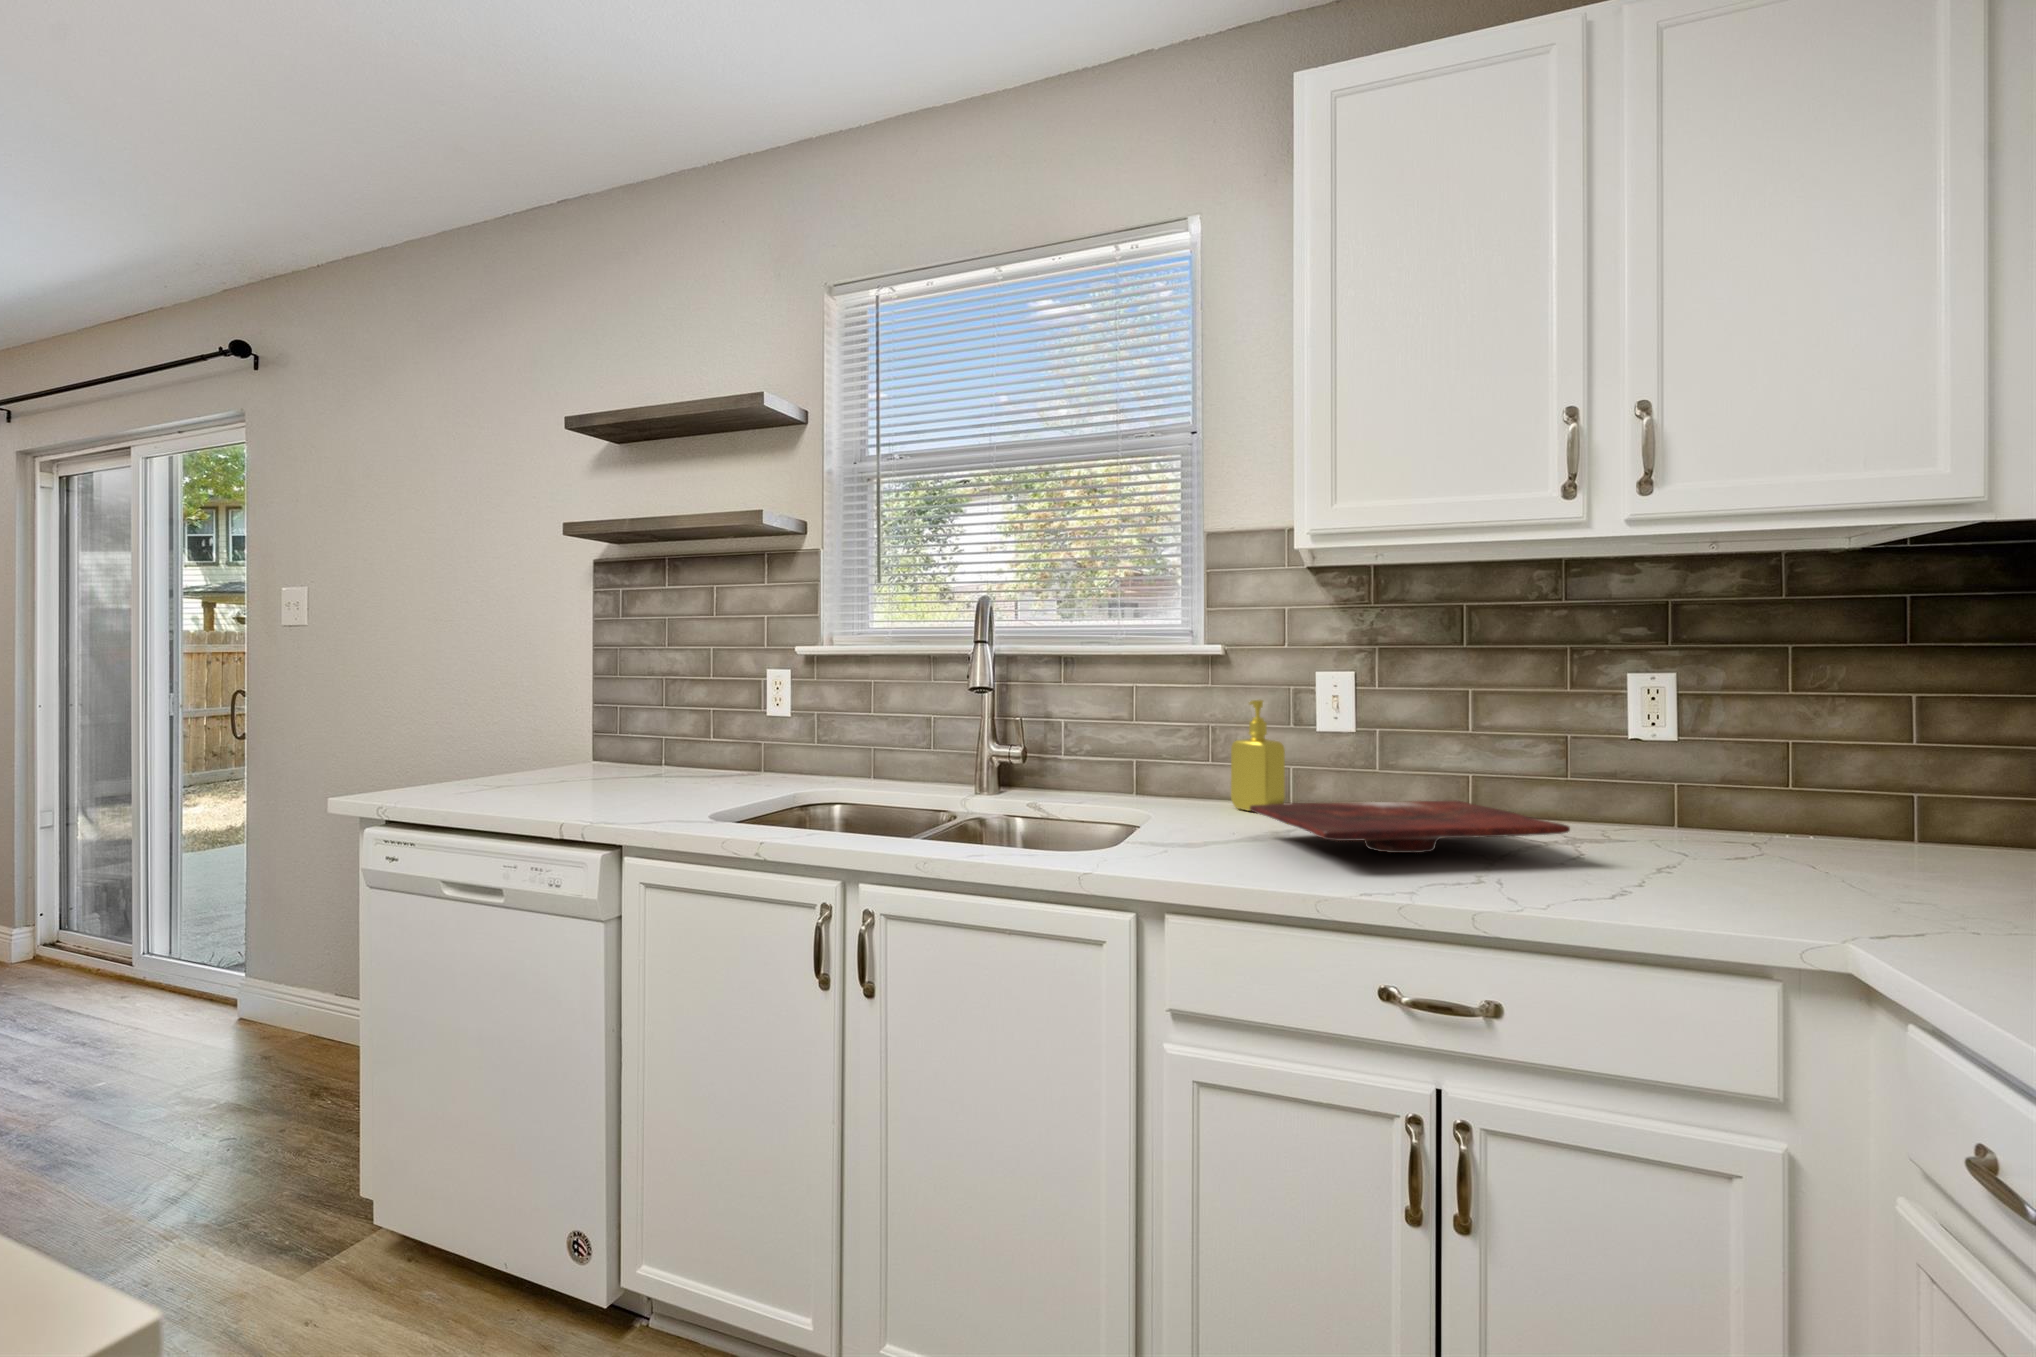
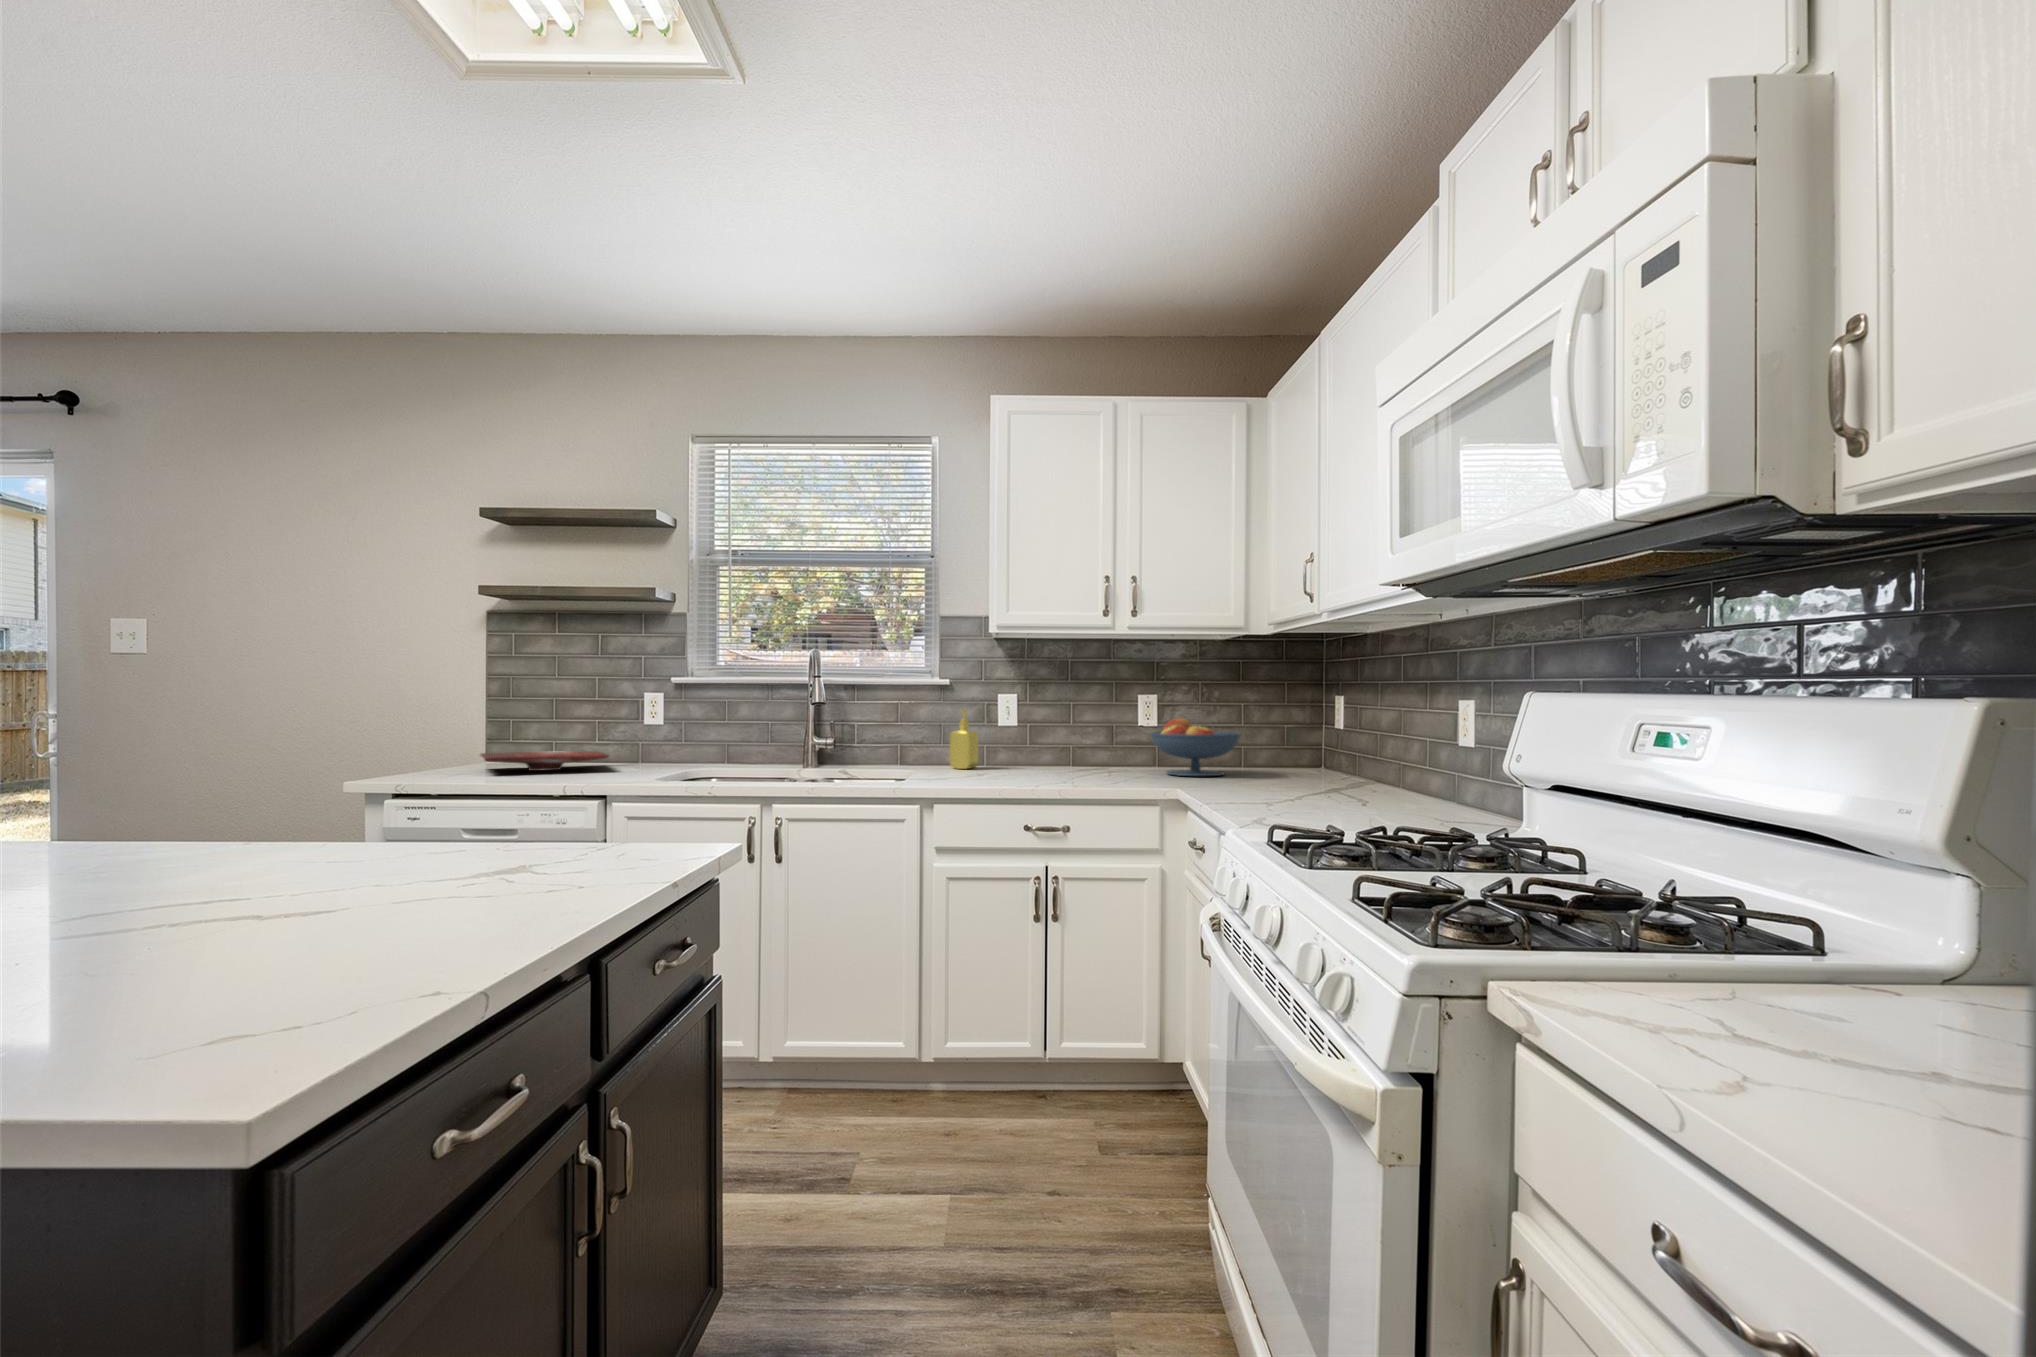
fruit bowl: none [1665,723,1918,864] -> present [1151,718,1240,776]
cutting board: present [1250,801,1570,853] -> present [481,751,609,771]

